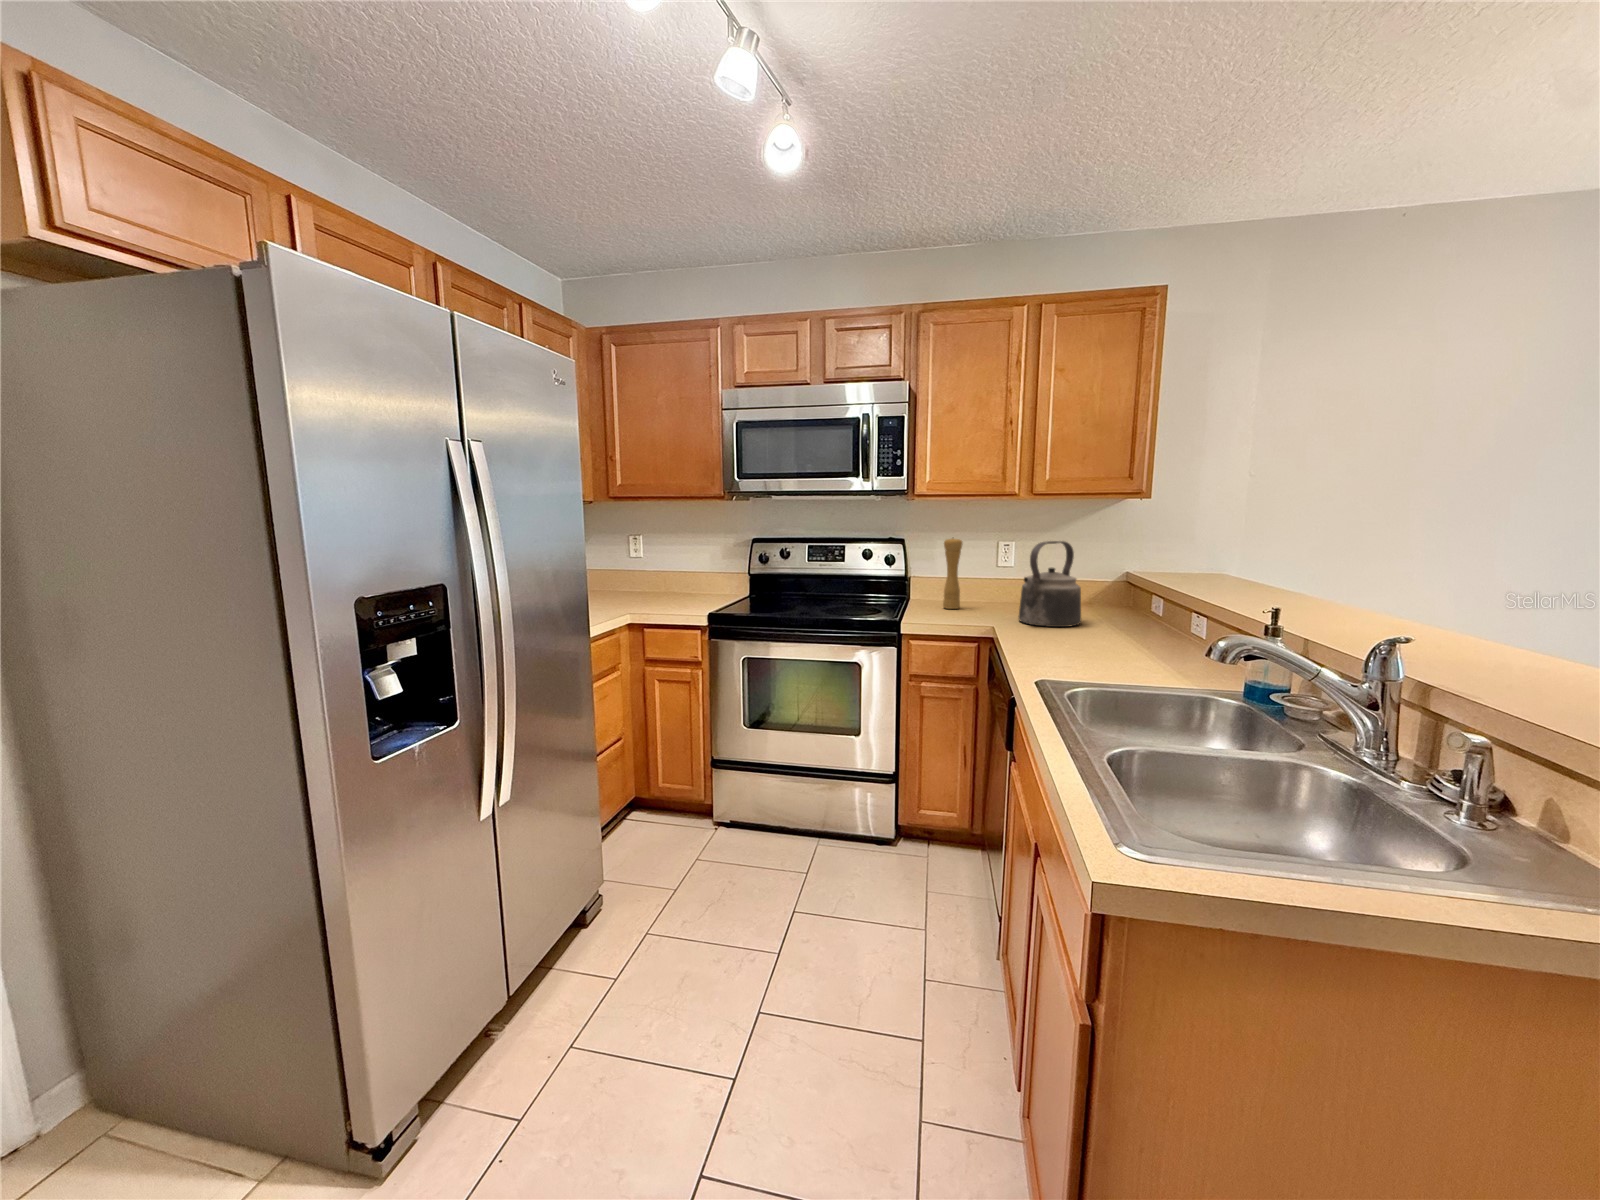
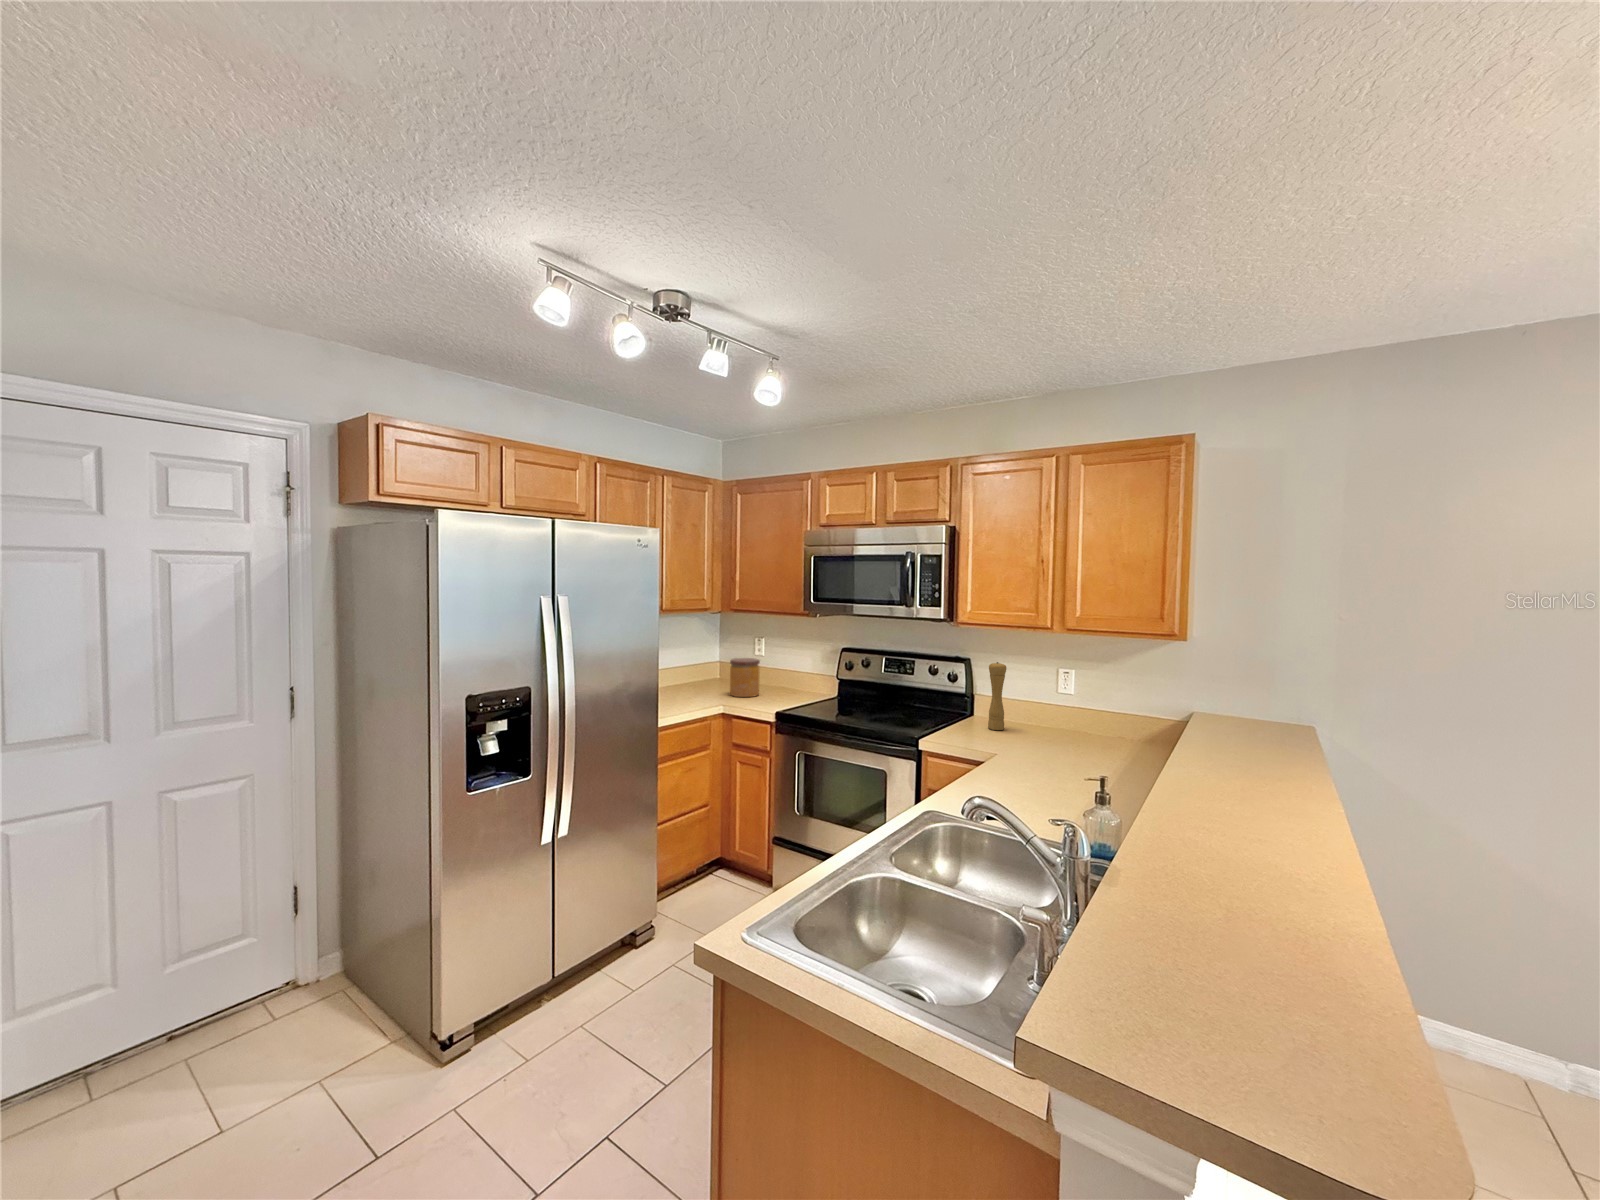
kettle: present [1018,541,1081,627] -> none [1024,677,1094,763]
jar: none [614,558,654,606] -> present [730,658,760,697]

